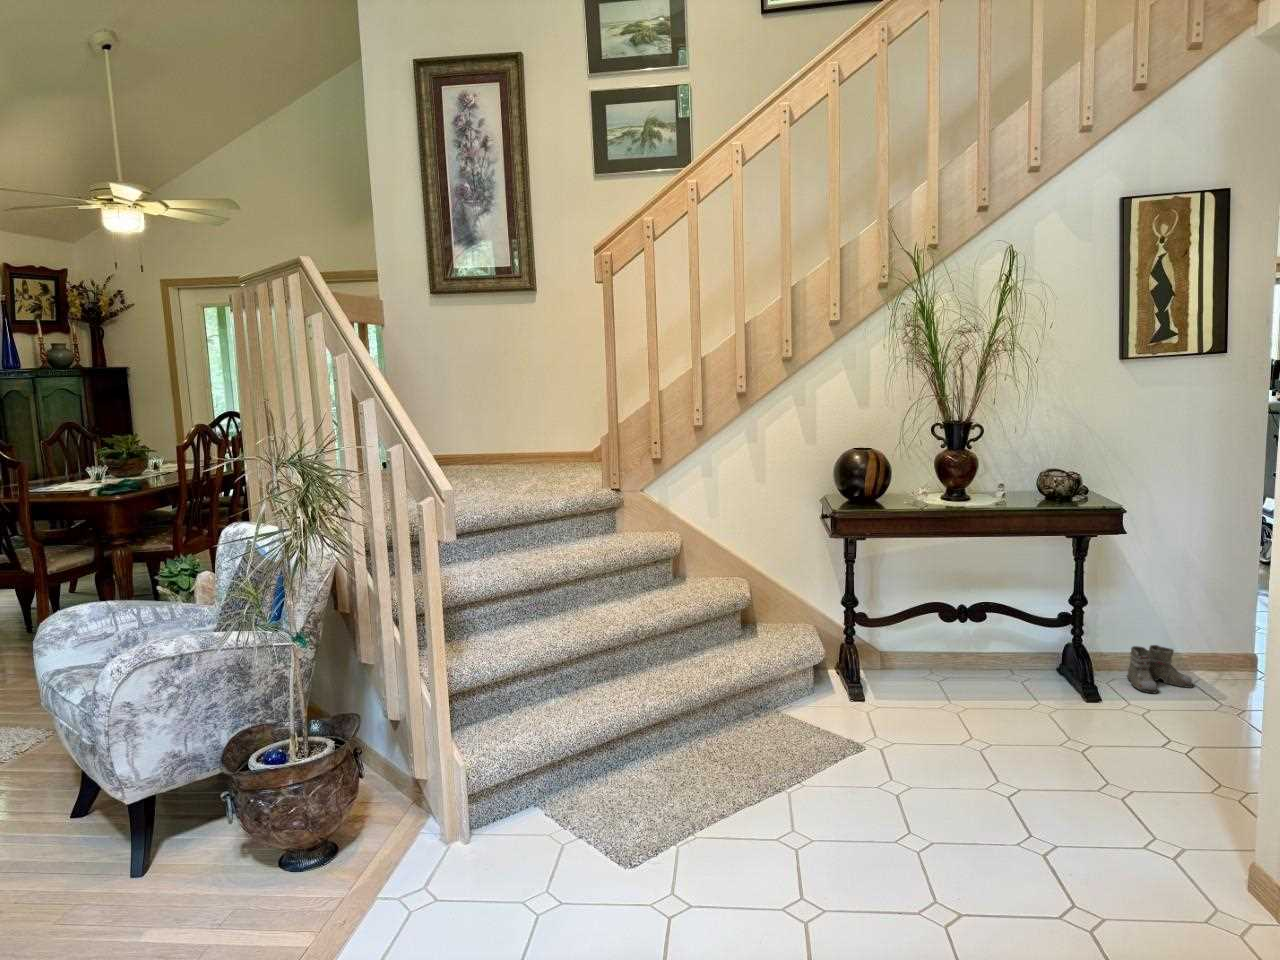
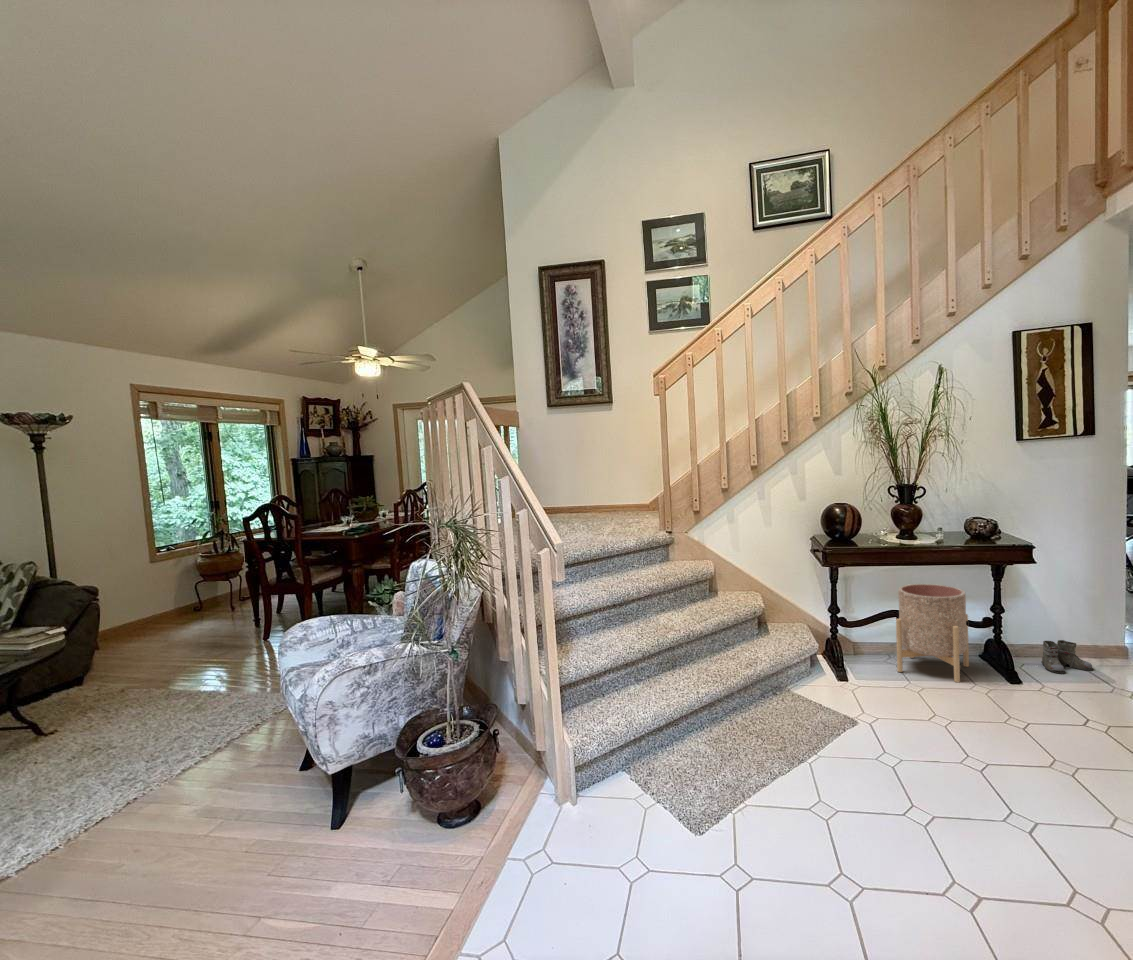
planter: none [935,568,1034,712] -> present [896,584,969,682]

